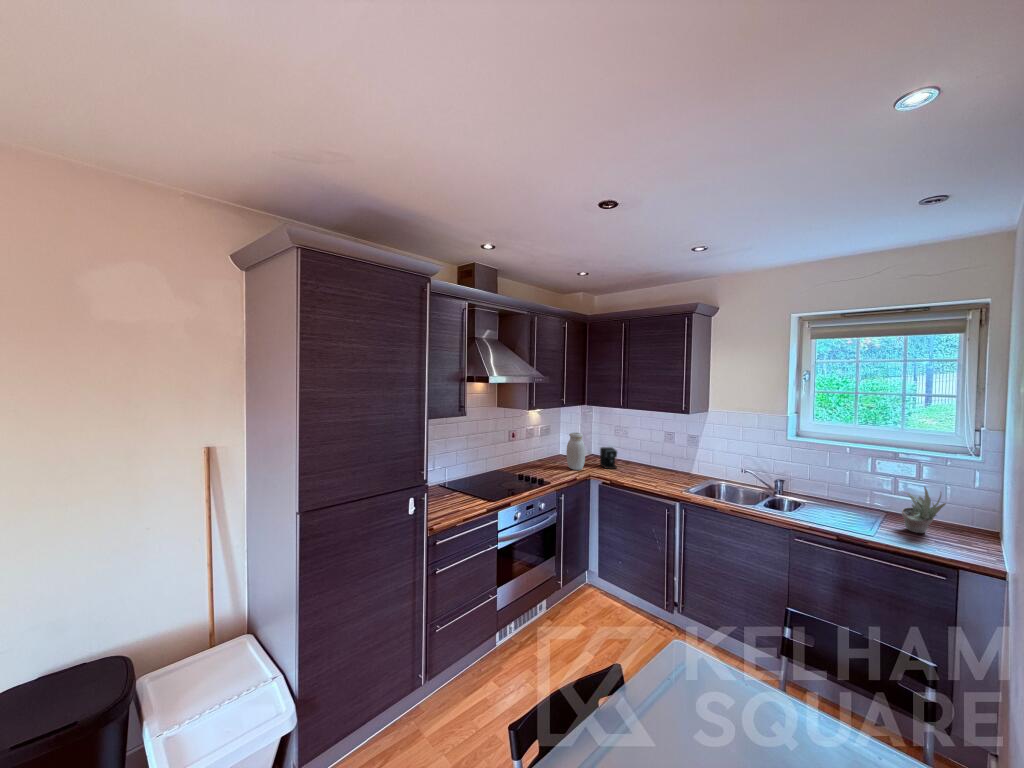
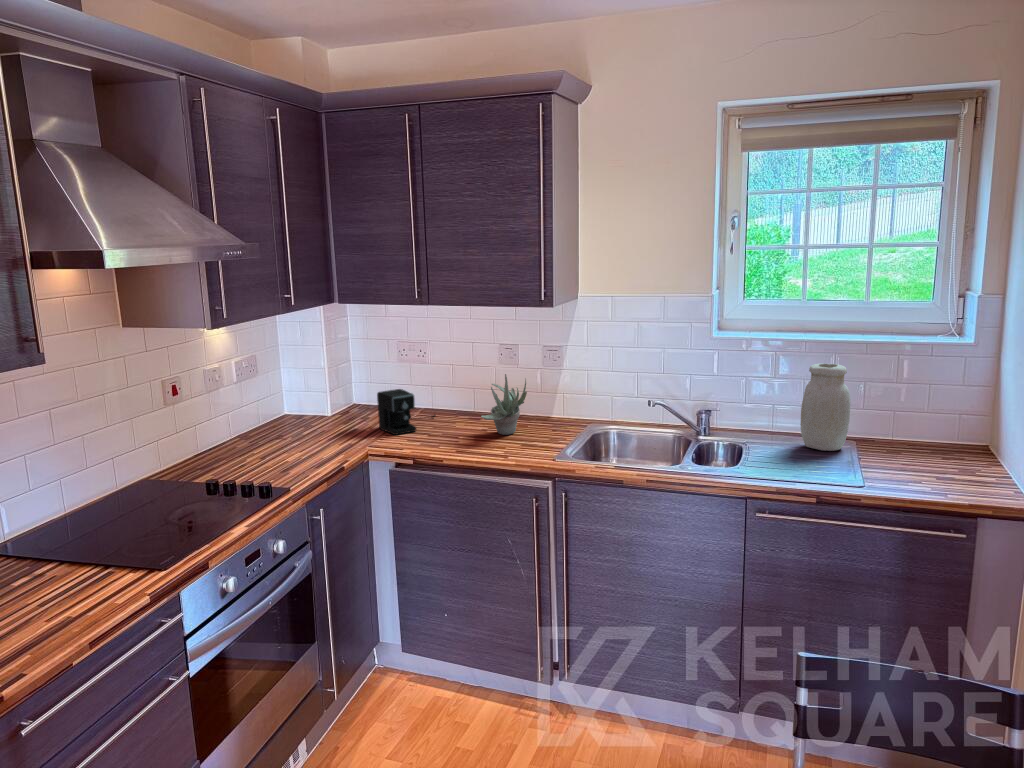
jar: present [567,432,585,470] -> present [800,363,850,451]
succulent plant: present [902,487,946,533] -> present [481,374,527,435]

